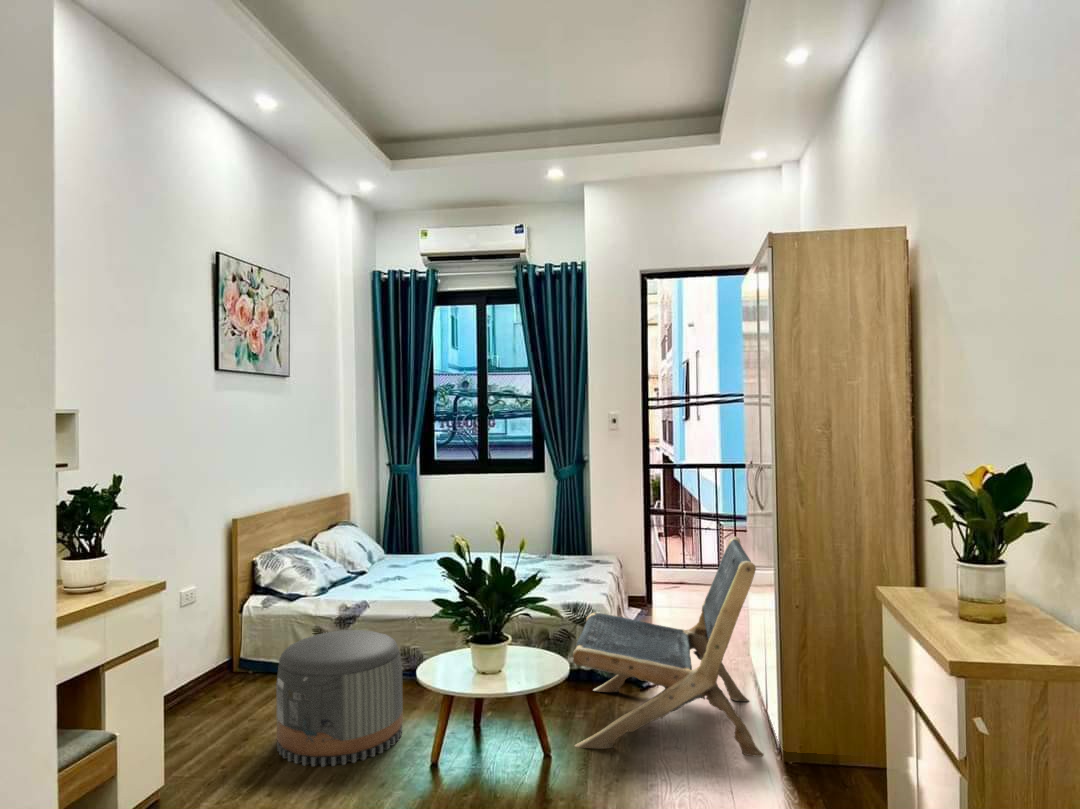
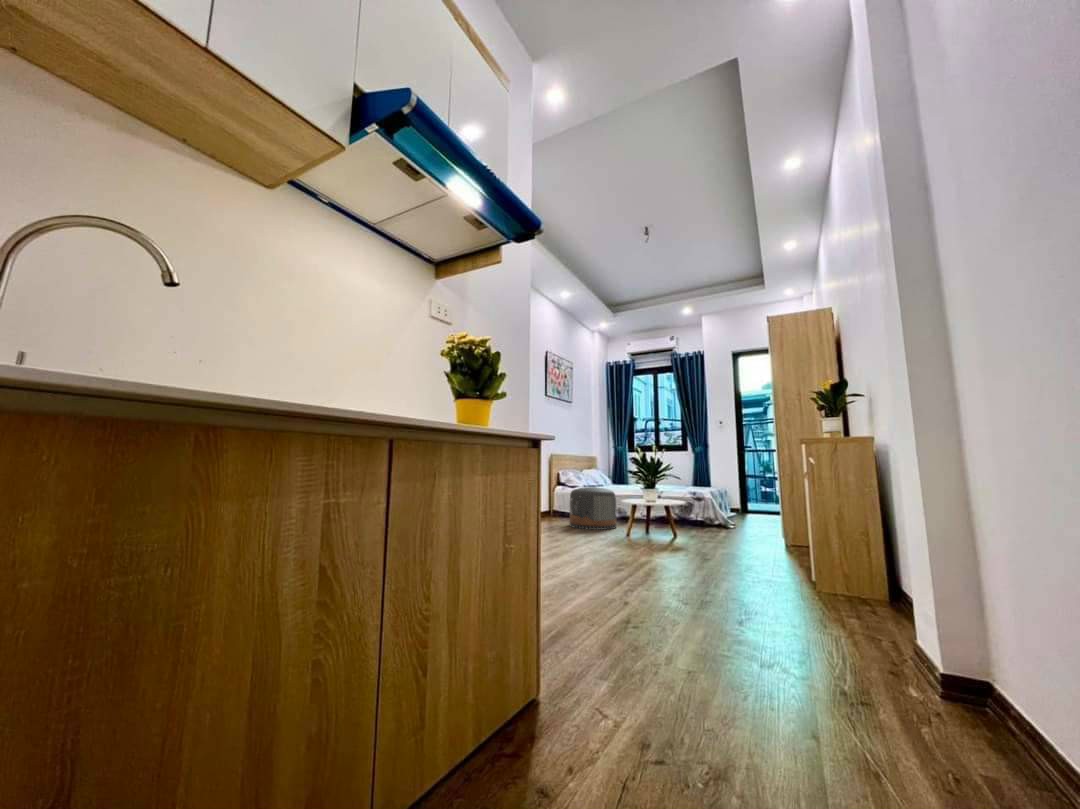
lounge chair: present [573,537,763,757] -> none [686,456,780,543]

